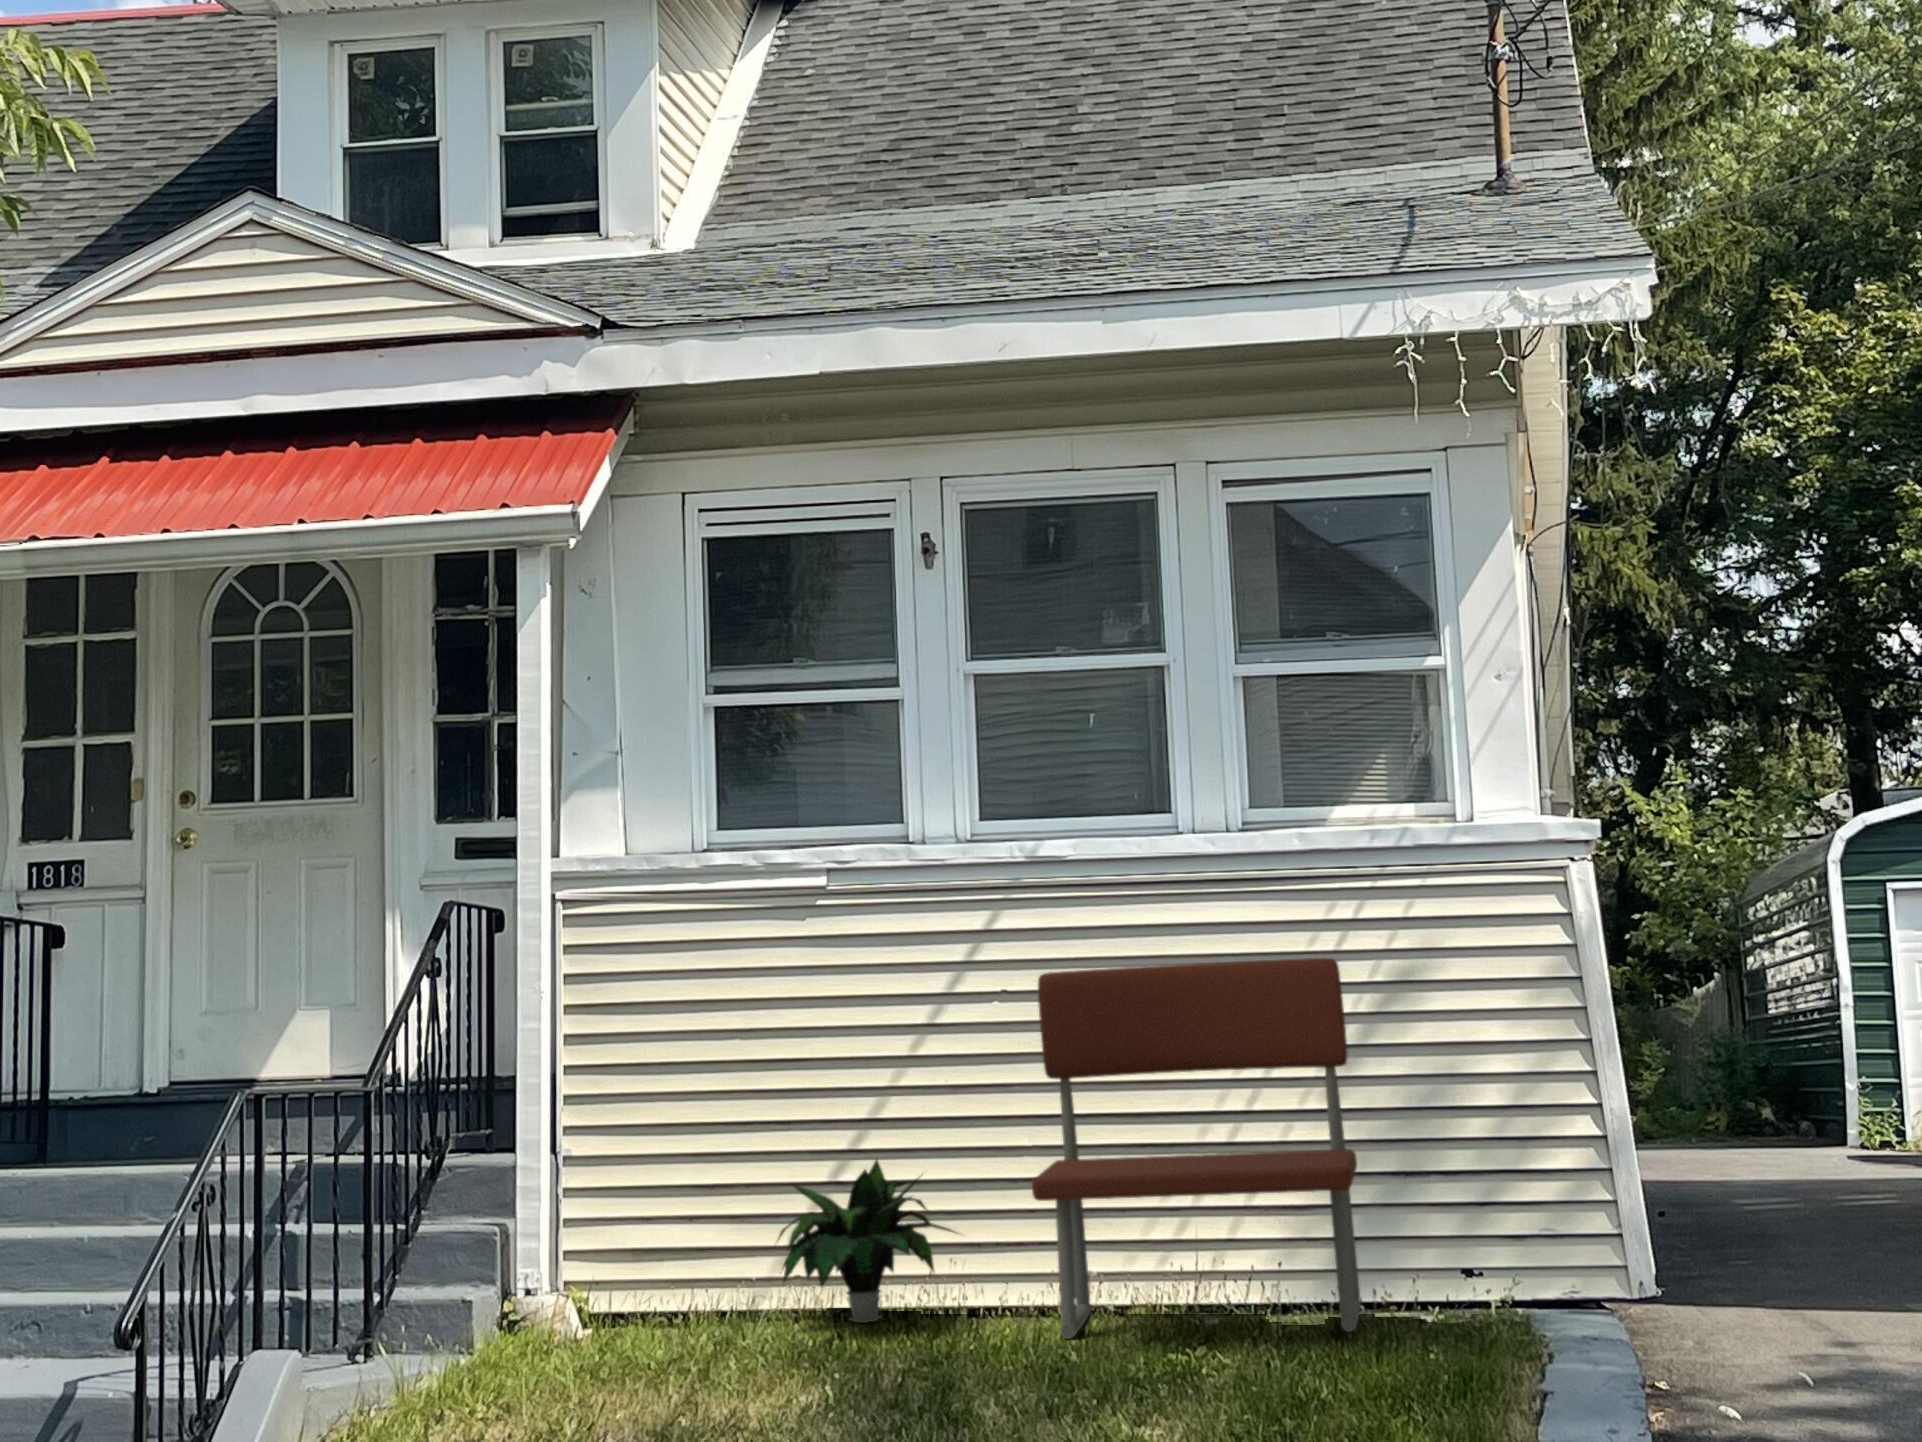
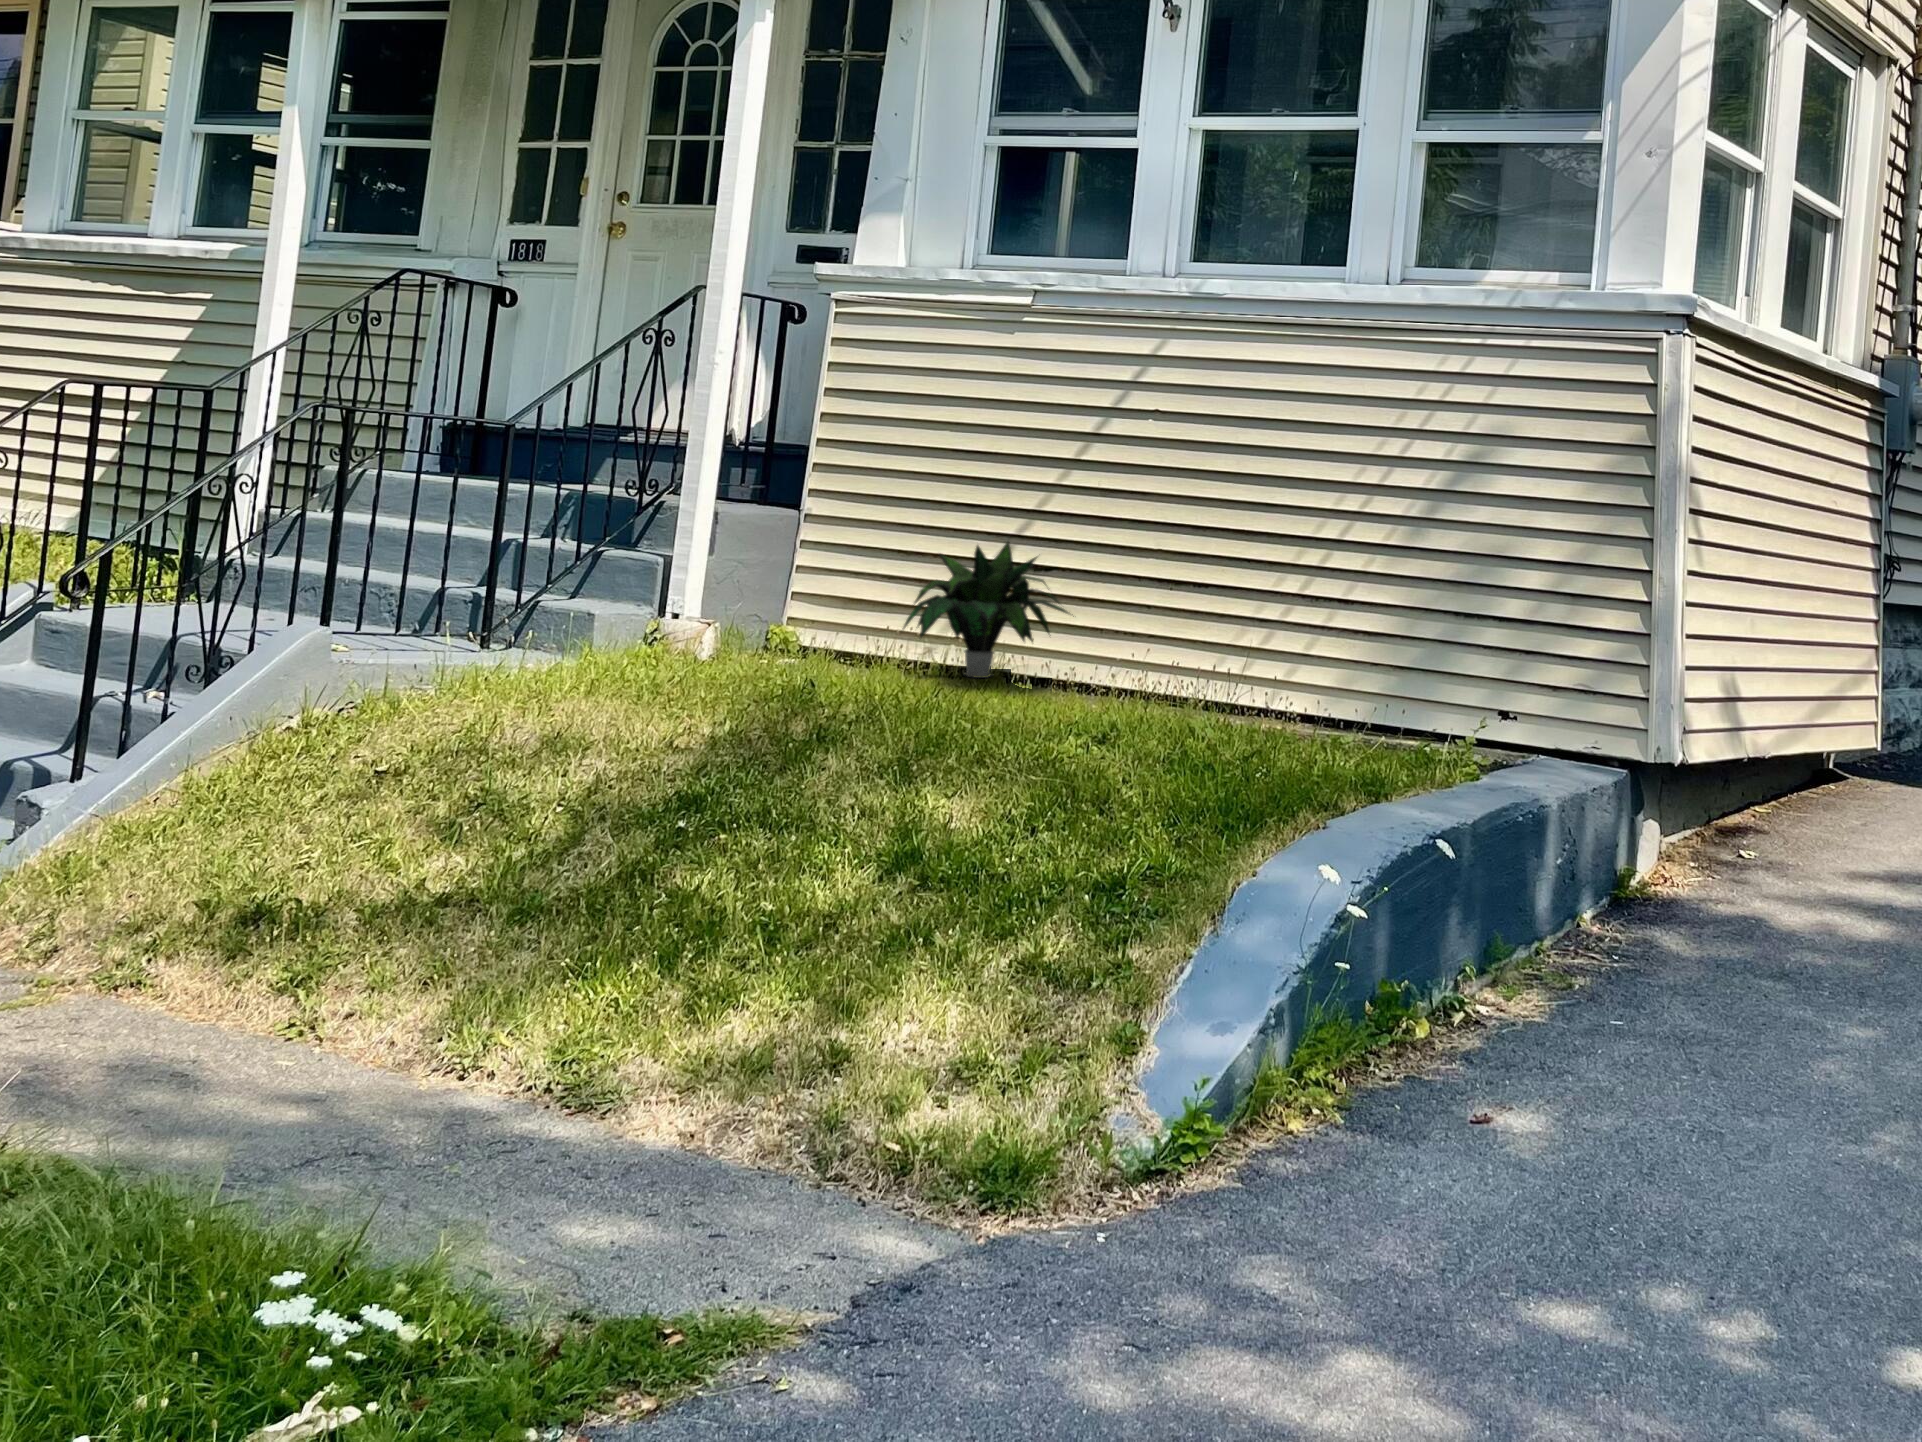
bench: present [1032,958,1361,1339] -> none [1080,393,1418,740]

